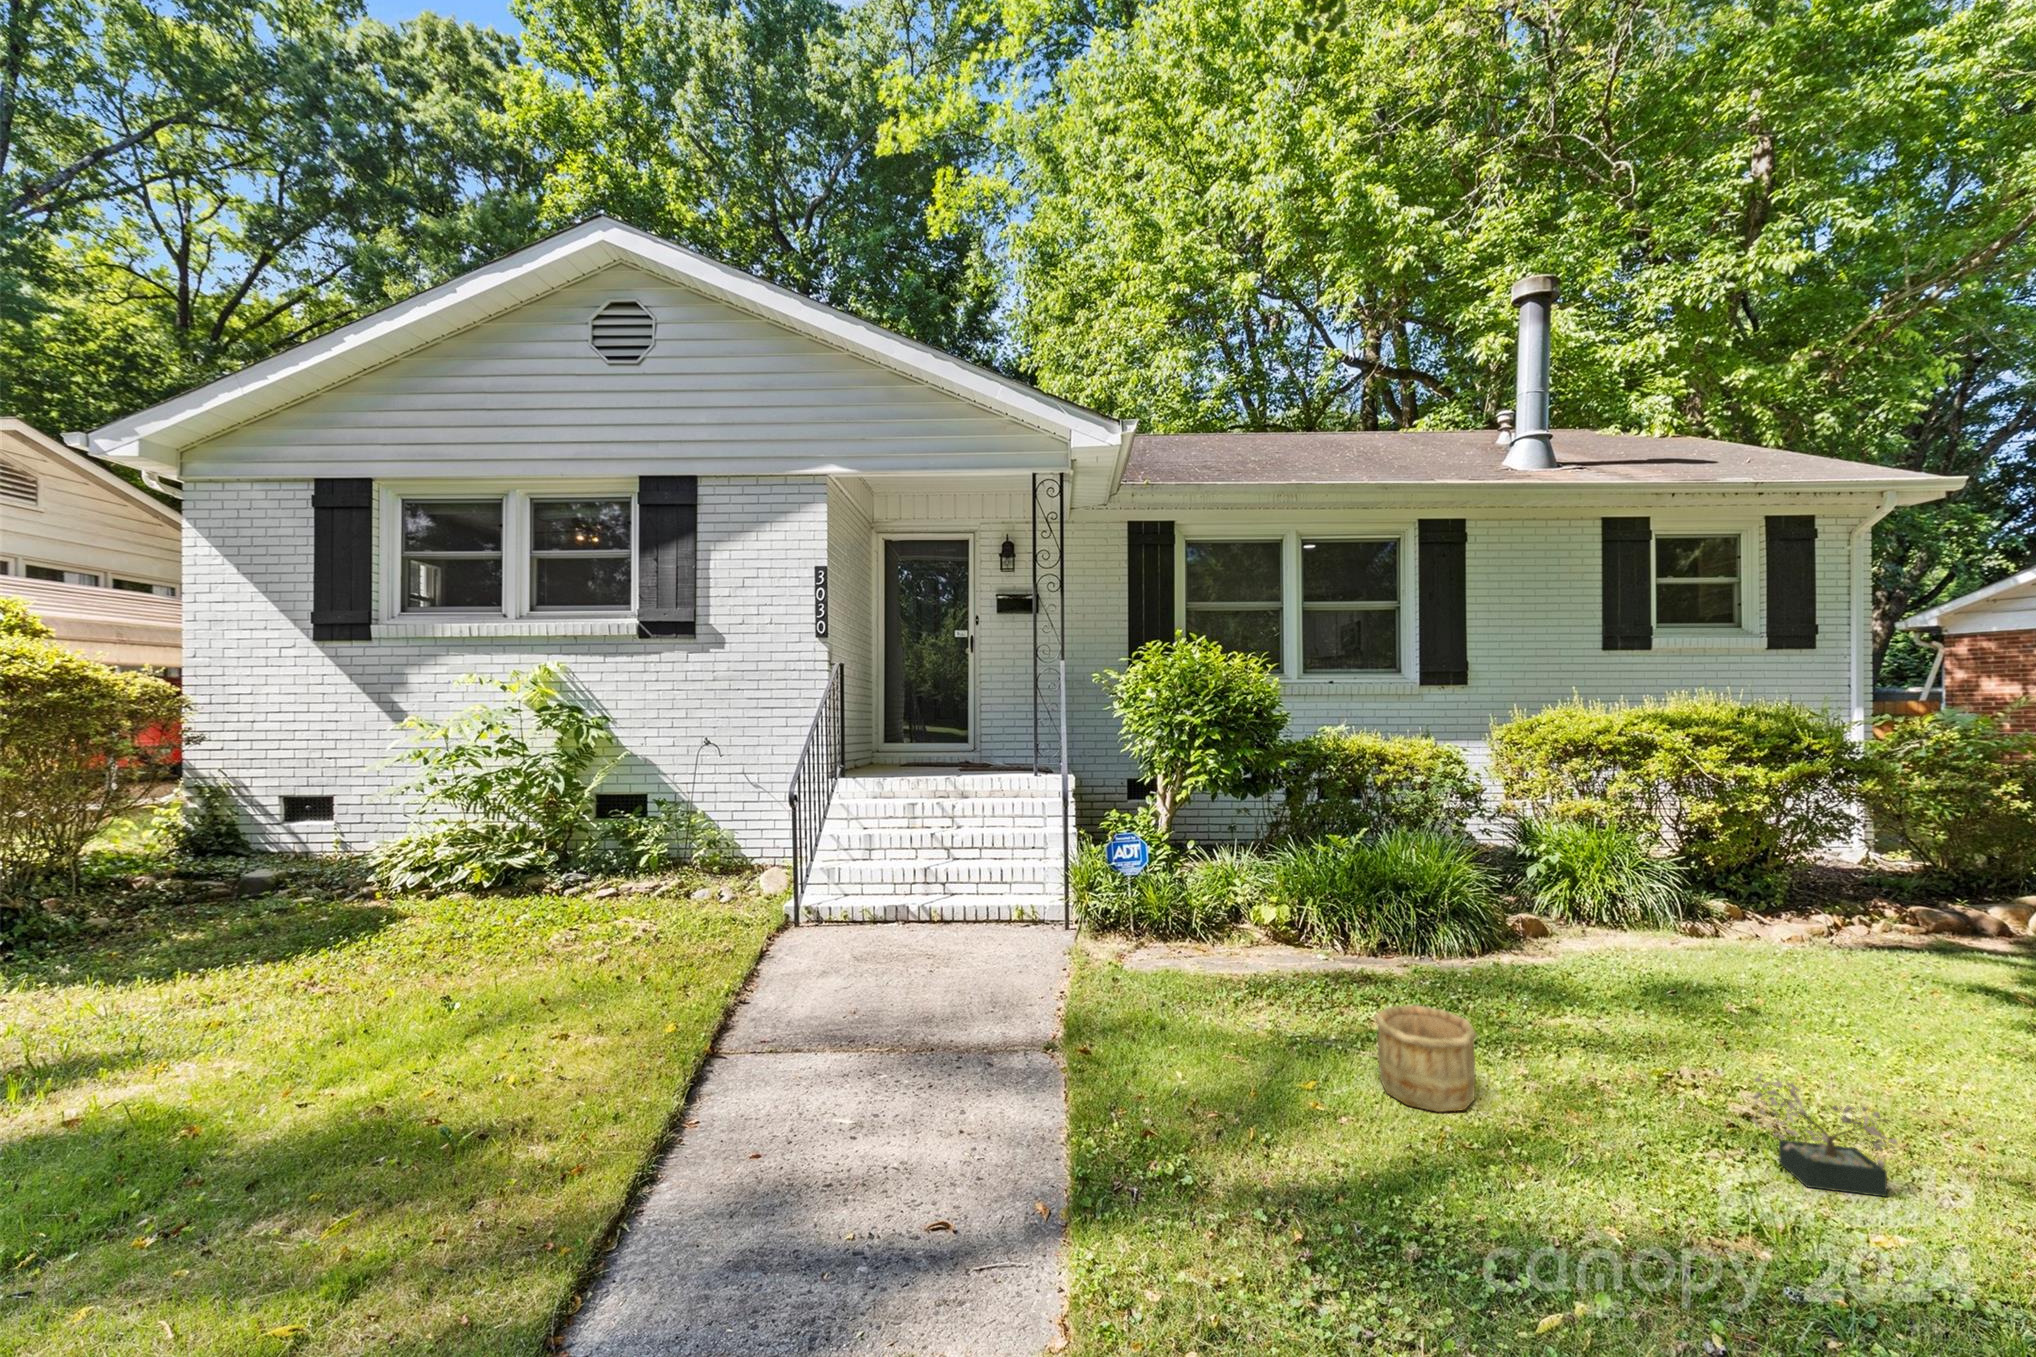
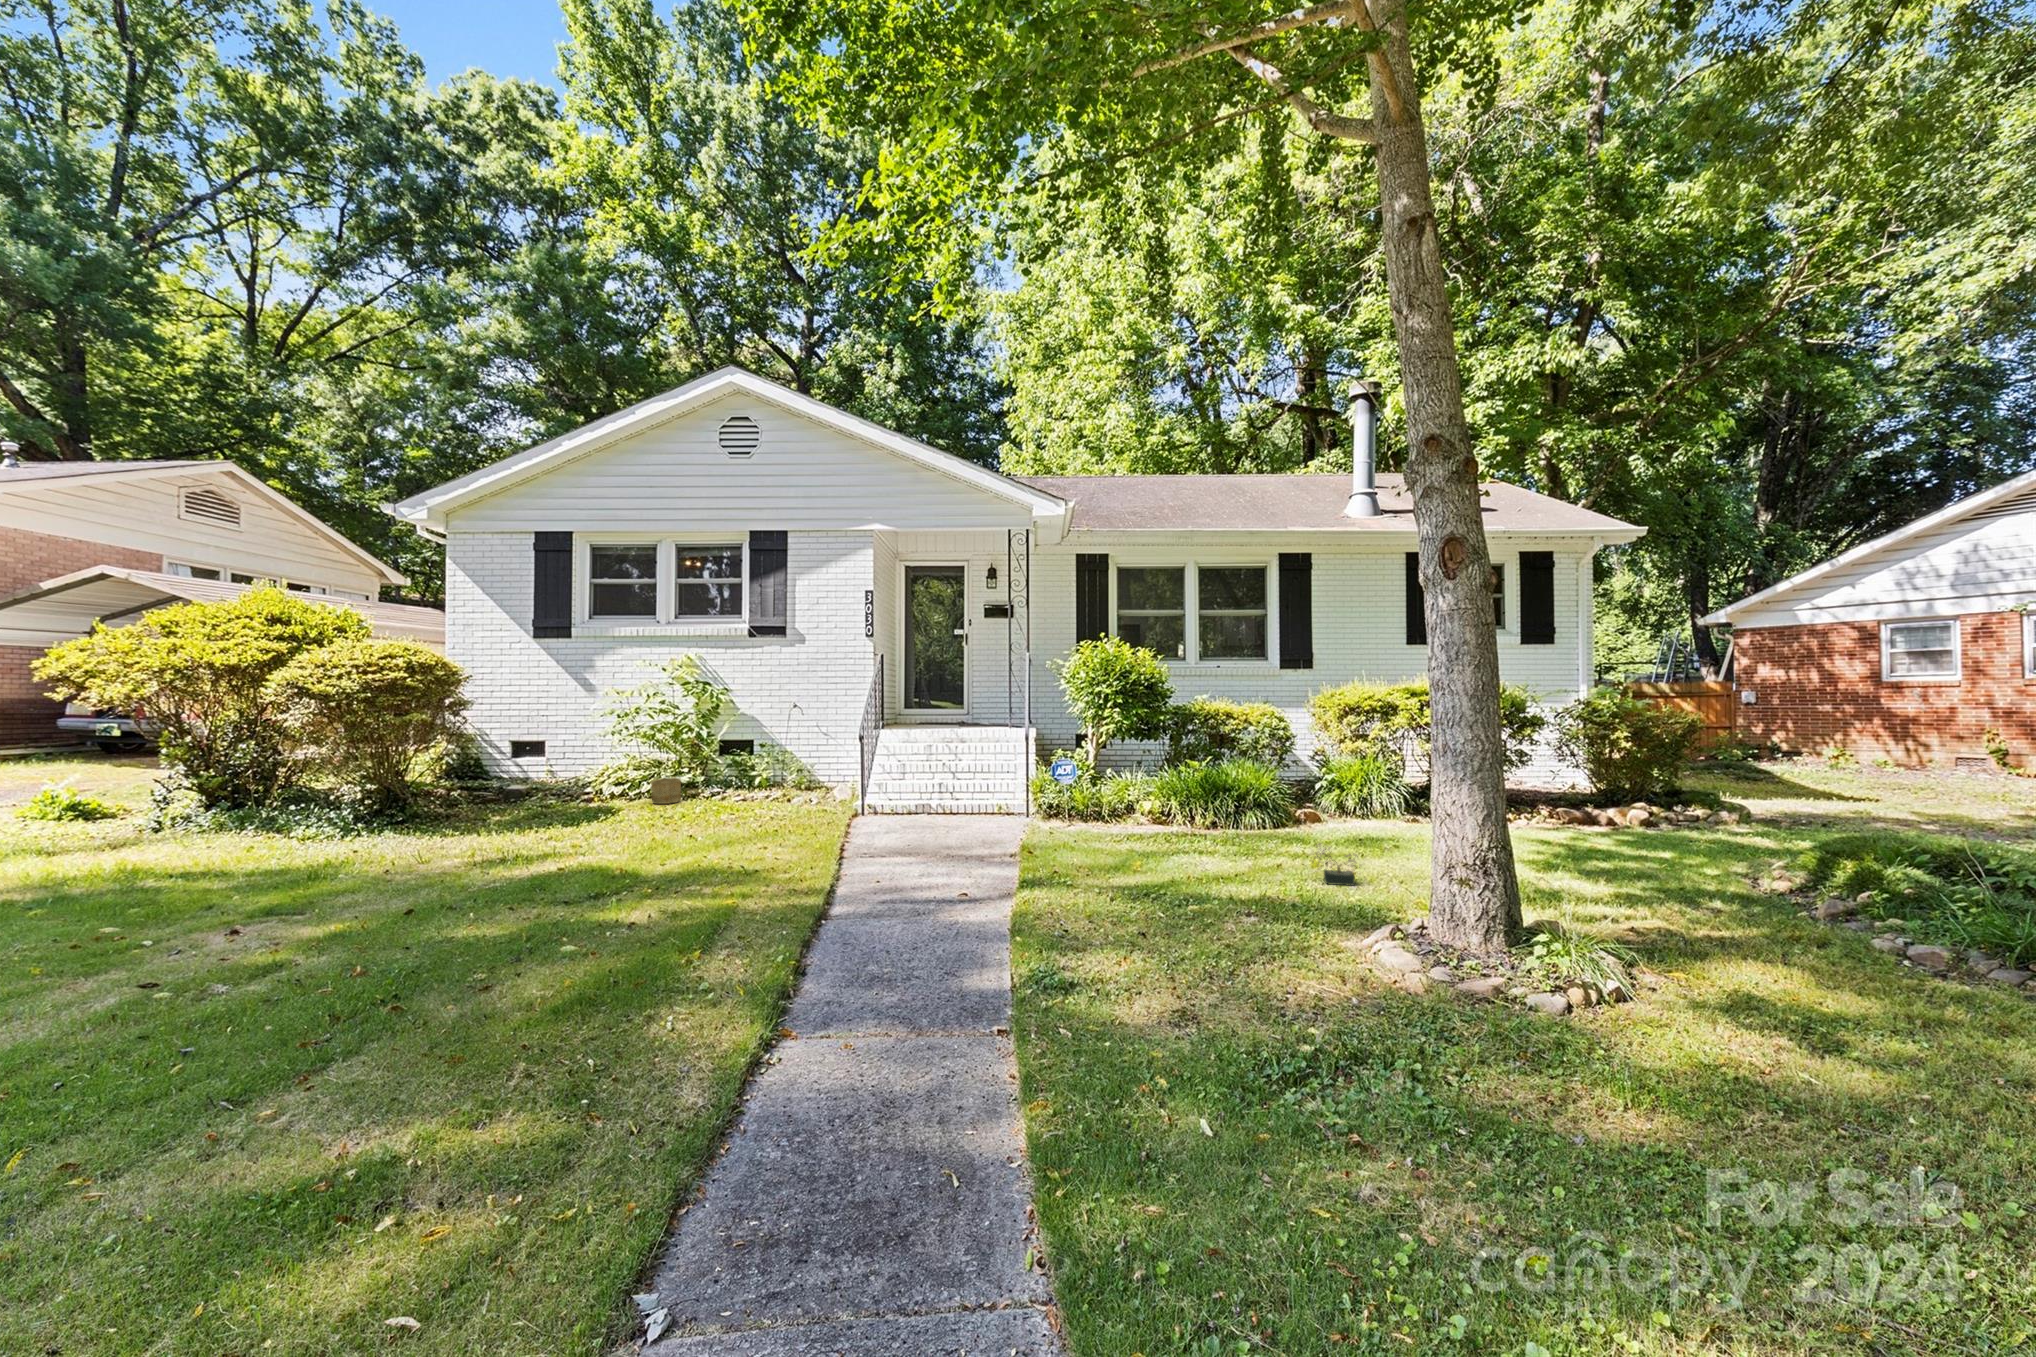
wooden bucket: present [1375,1005,1477,1112] -> present [650,777,681,804]

